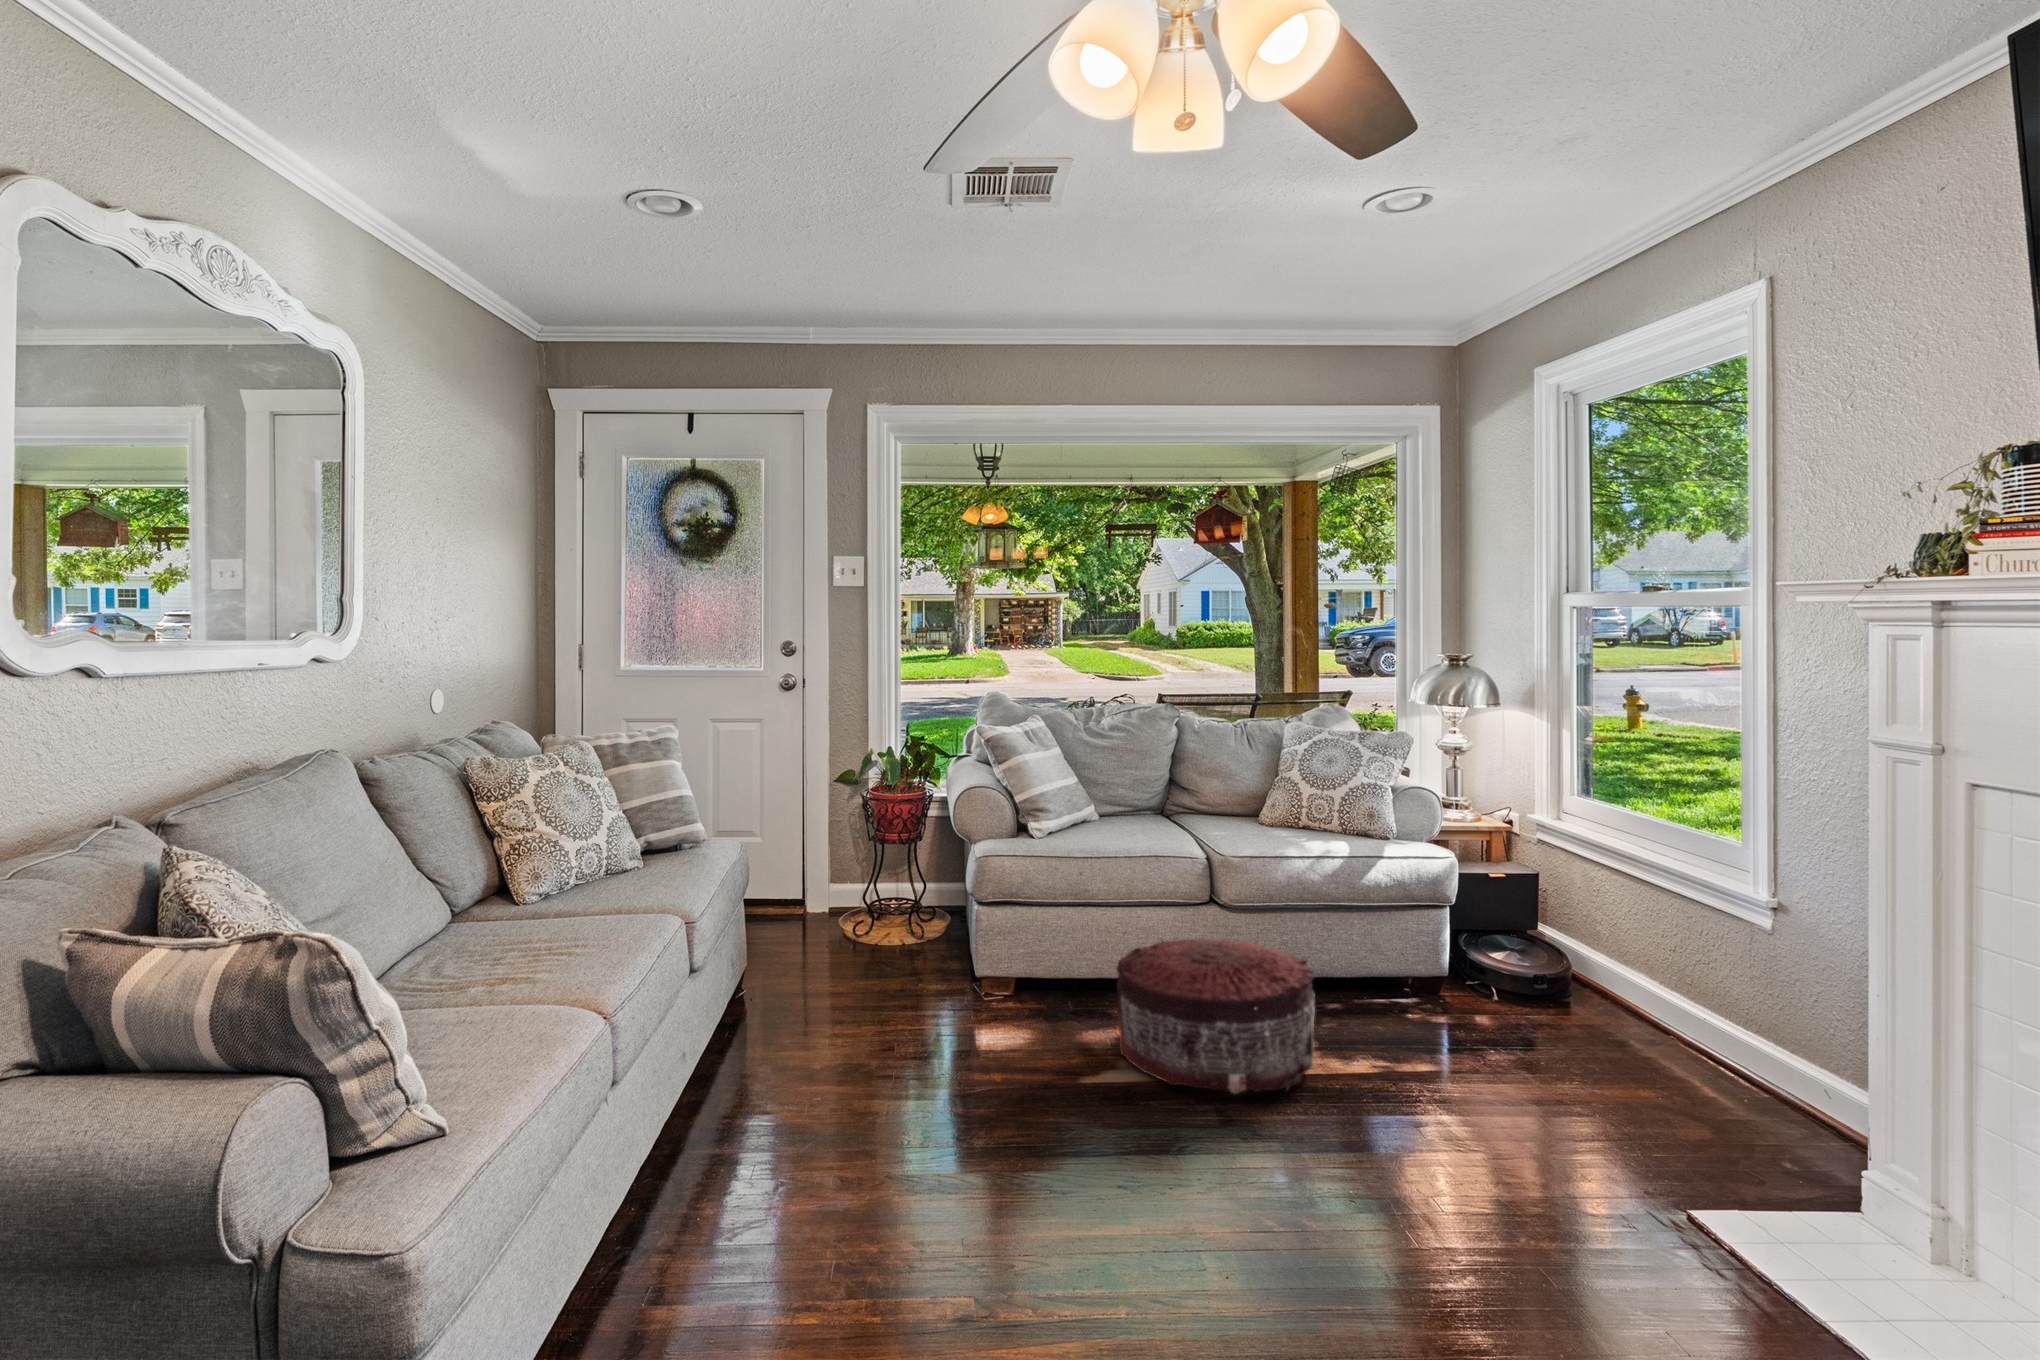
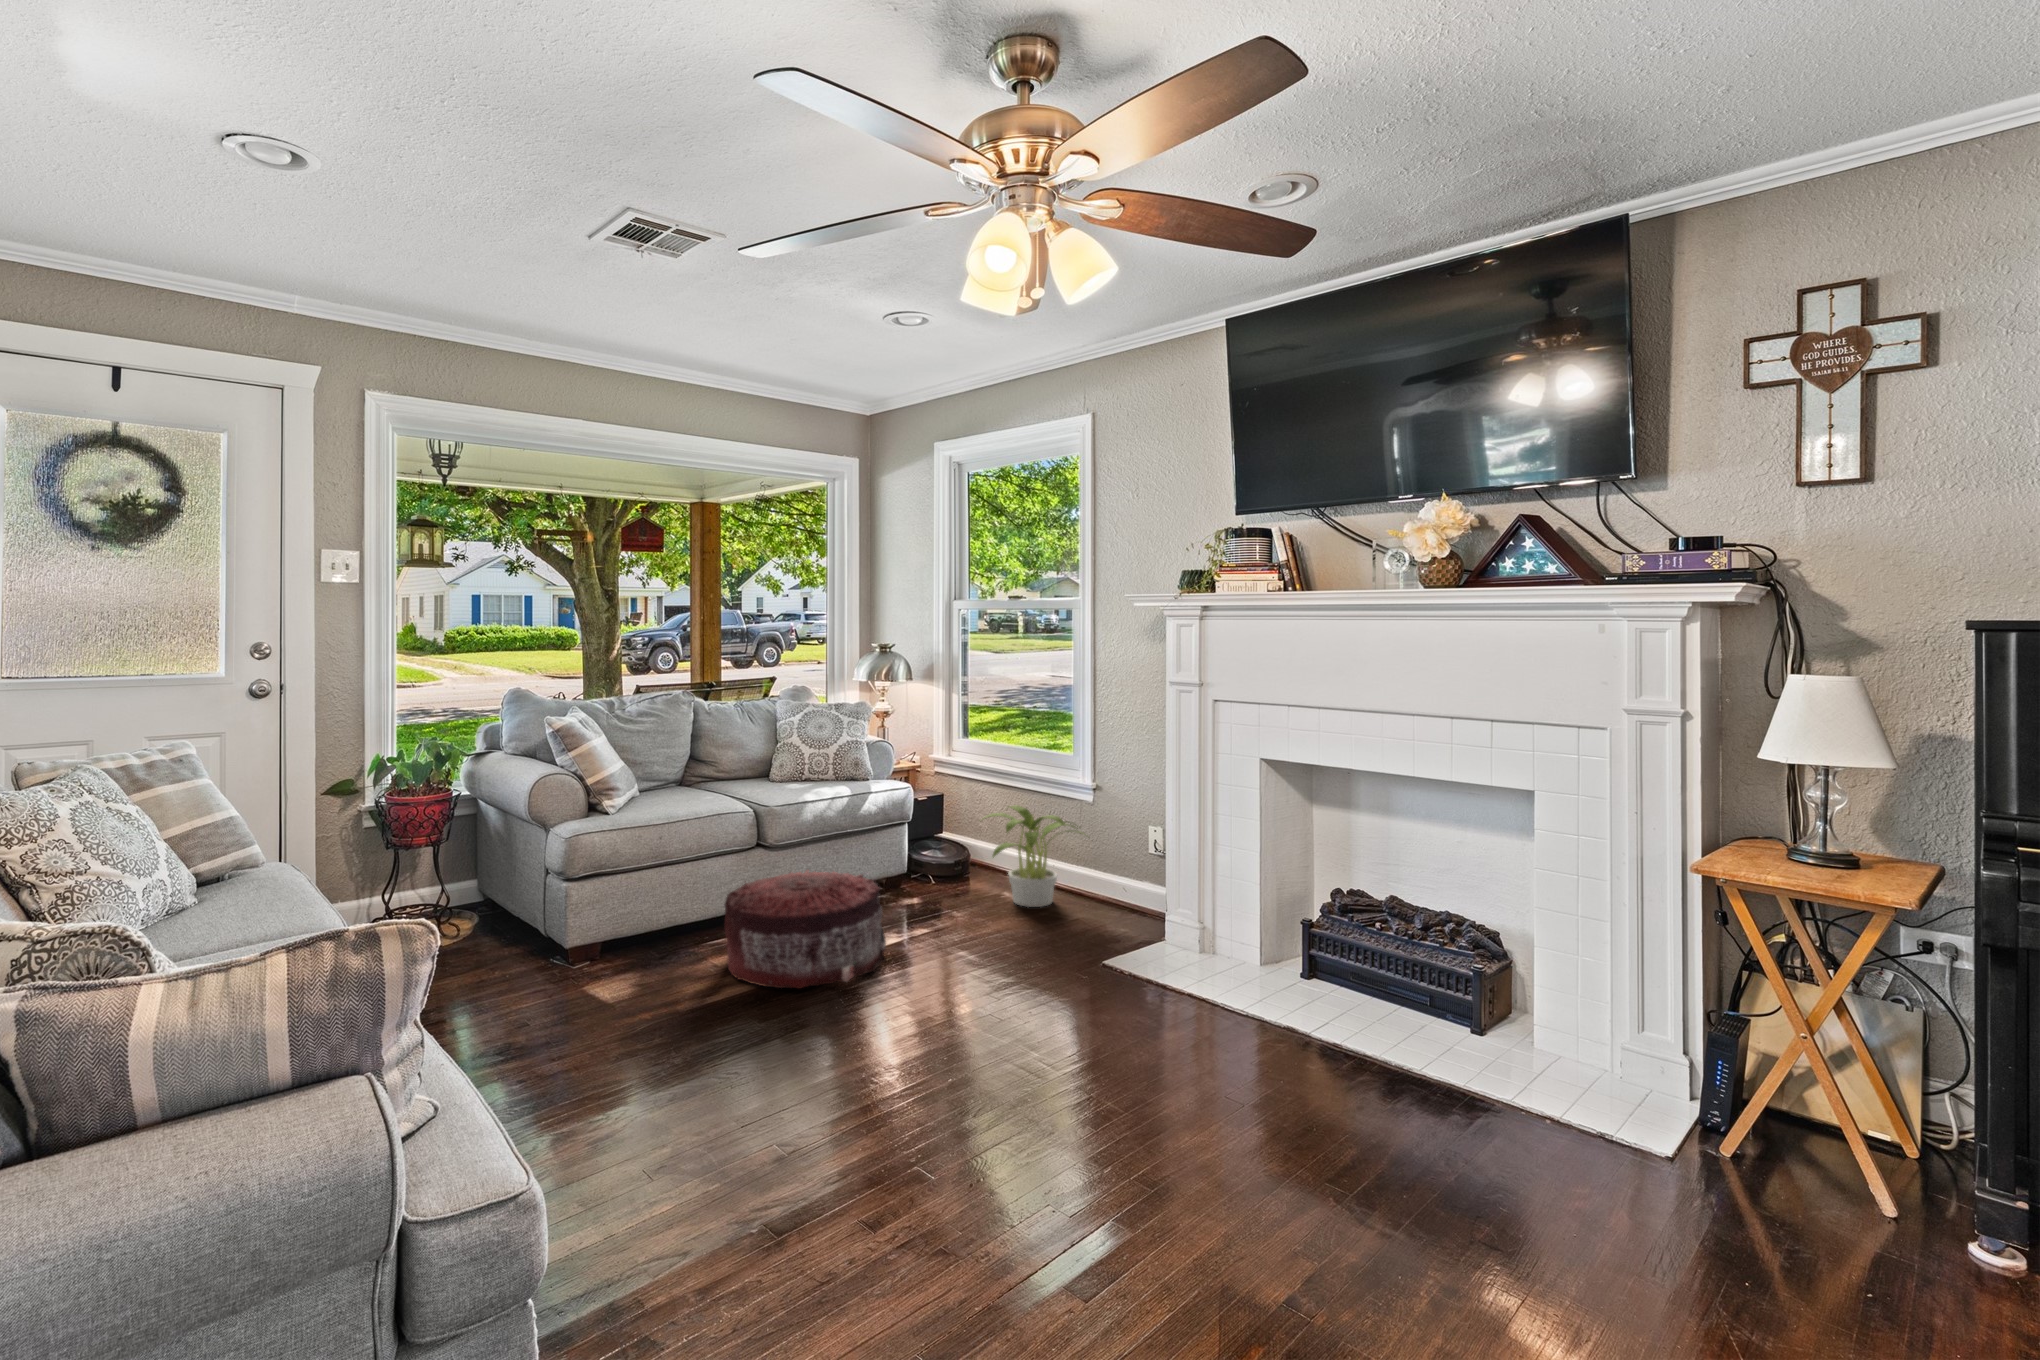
potted plant: none [1534,904,1720,1066] -> present [985,806,1081,907]

